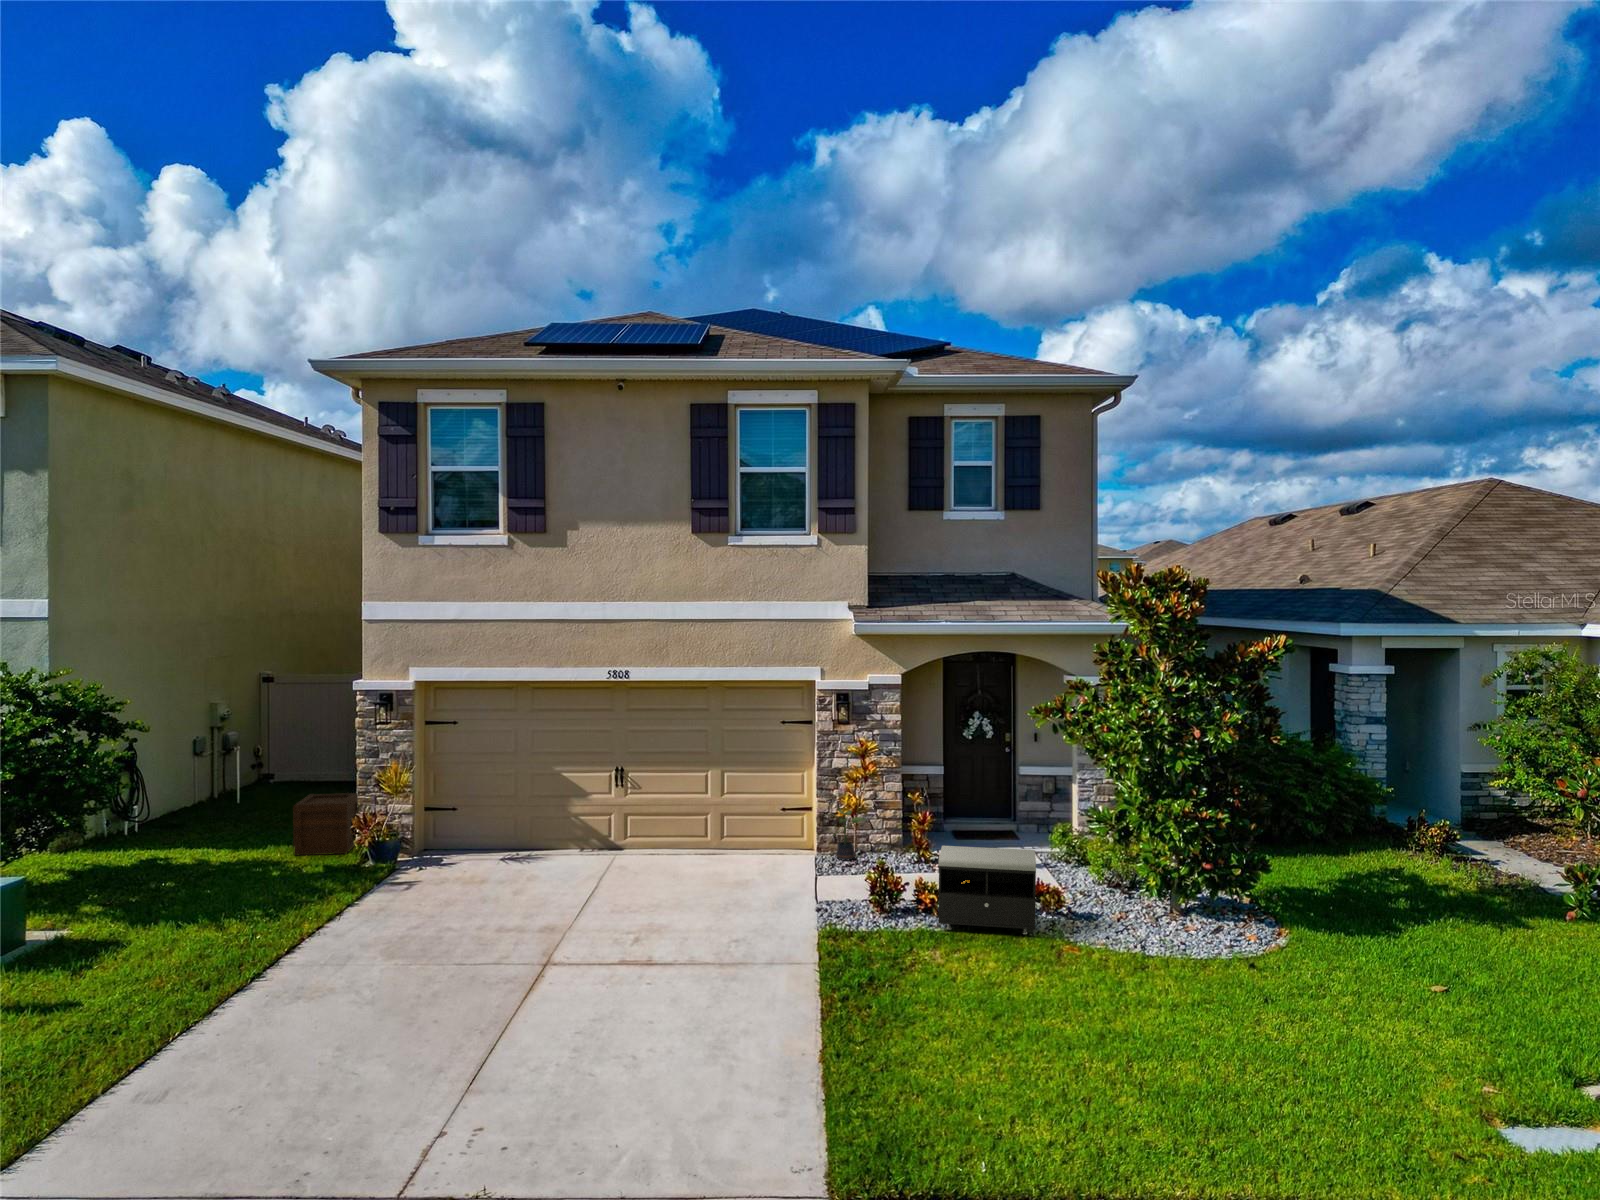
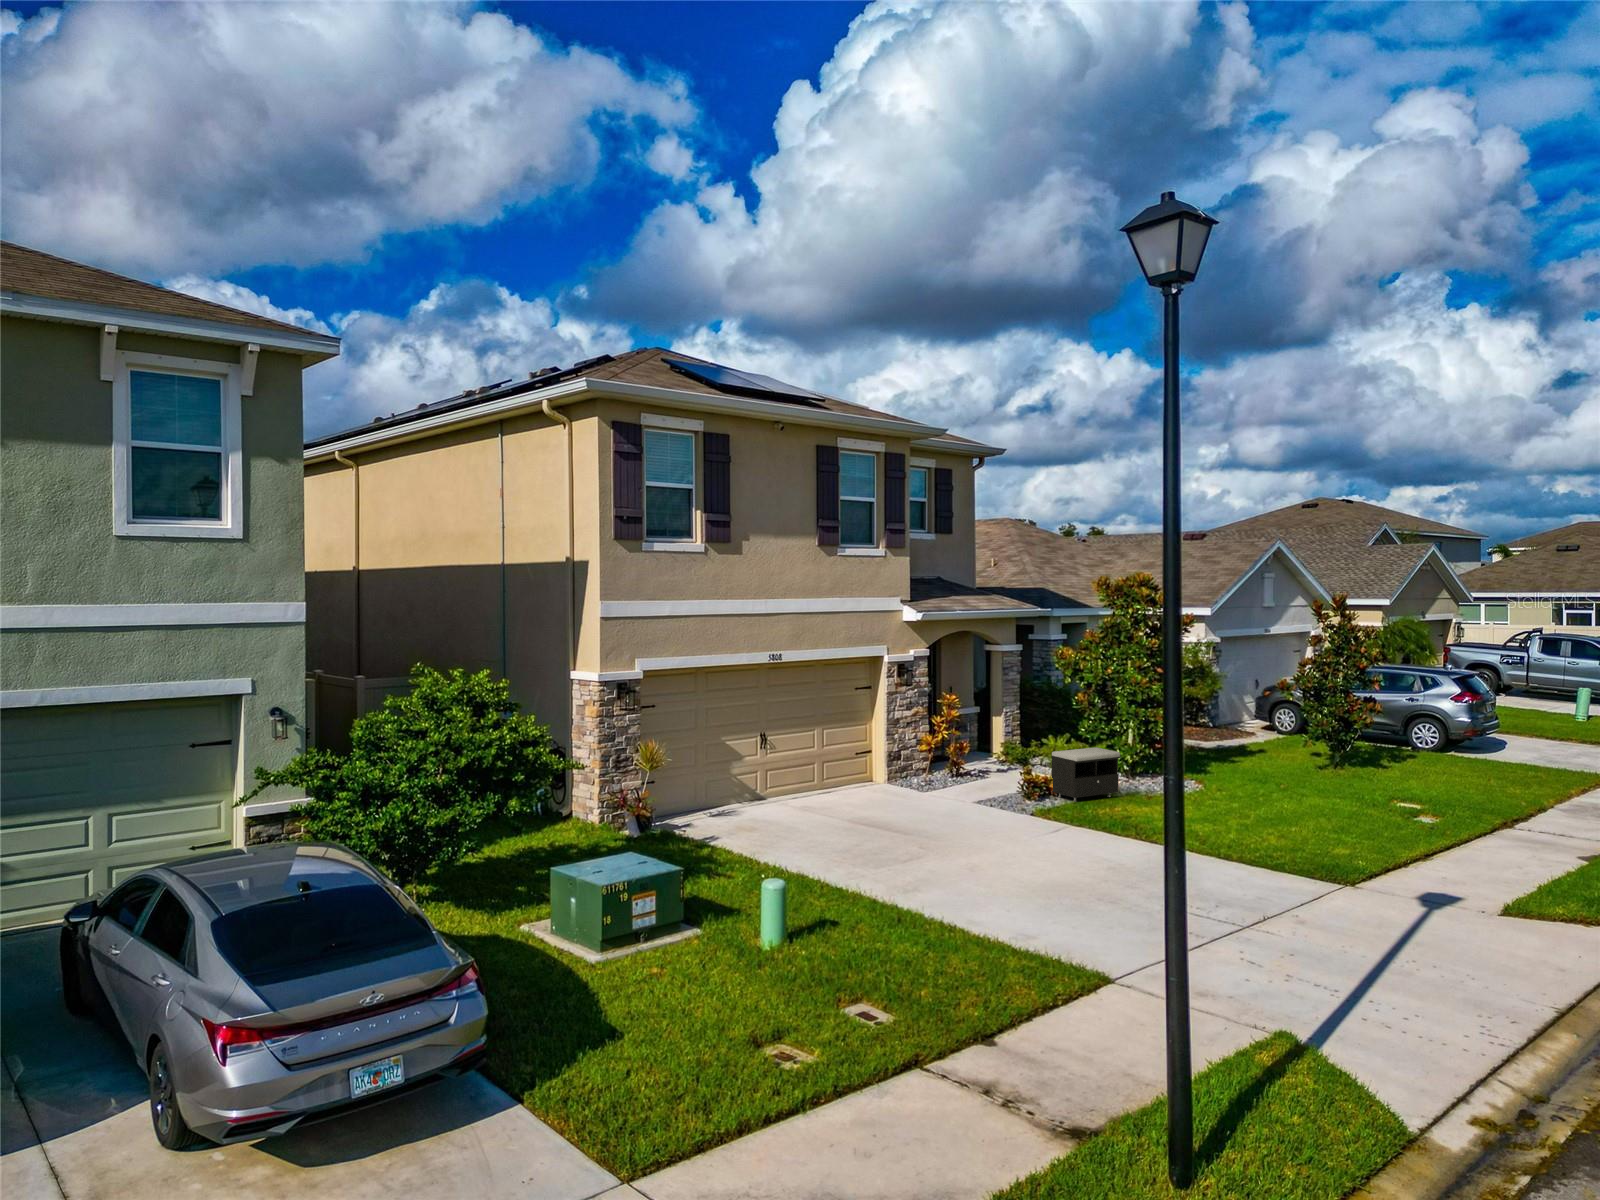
wooden crate: present [293,793,359,856] -> none [535,780,603,841]
potted plant: present [836,809,867,860] -> none [902,743,927,782]

